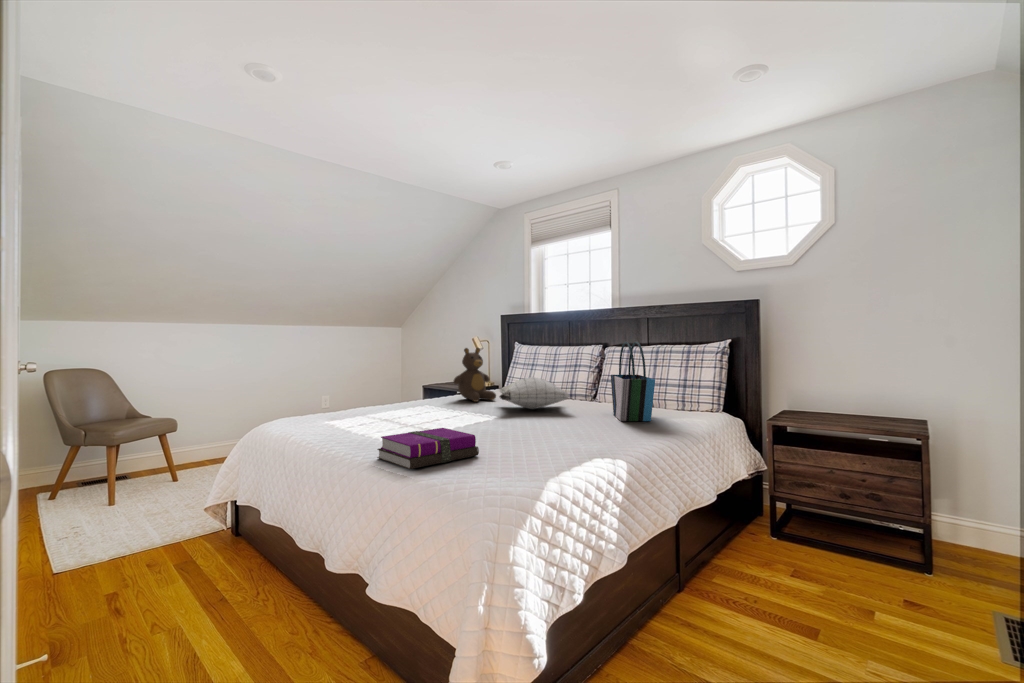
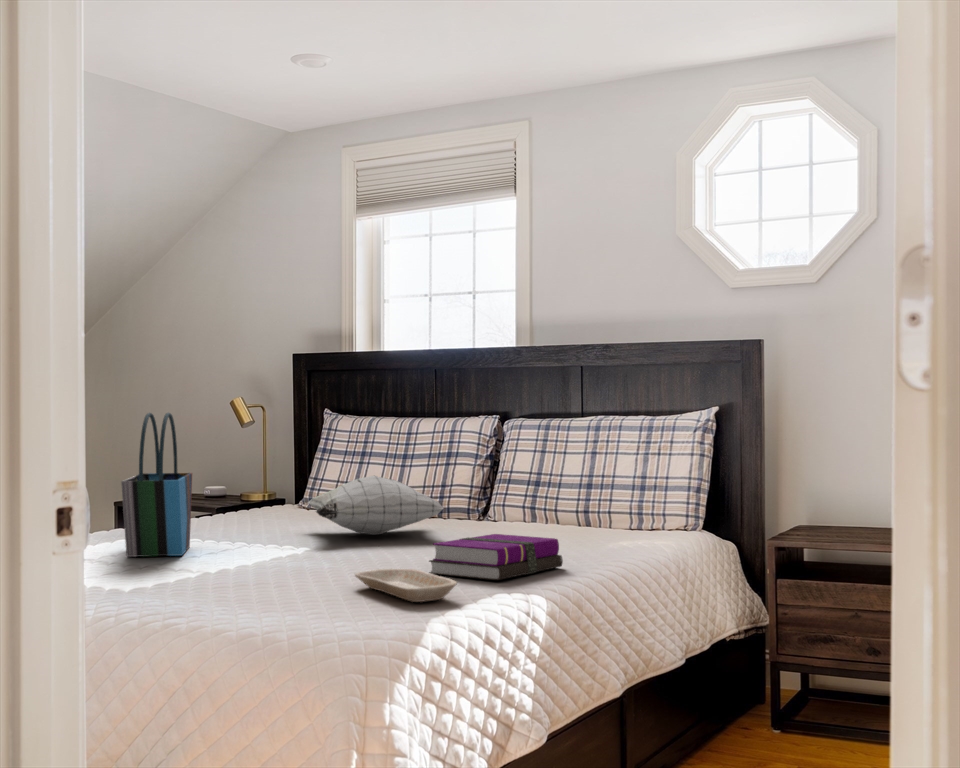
tote bag: present [611,342,655,421] -> present [121,413,192,557]
teddy bear: present [454,348,496,402] -> none [215,422,299,526]
notebook: present [377,428,479,469] -> present [429,534,563,580]
tray: none [508,436,569,462] -> present [355,569,457,602]

